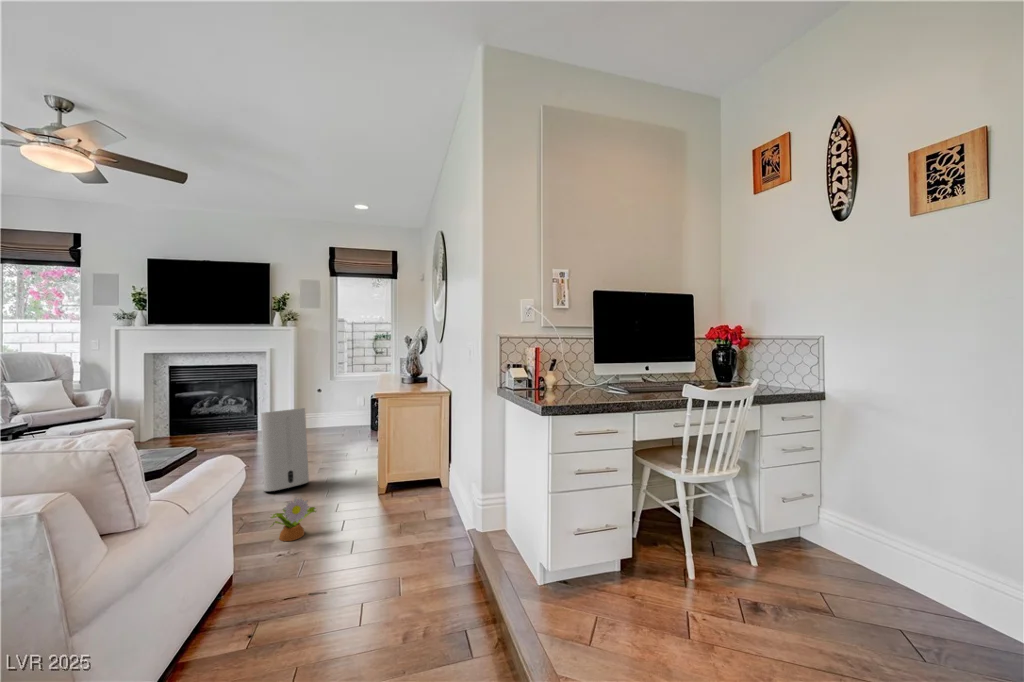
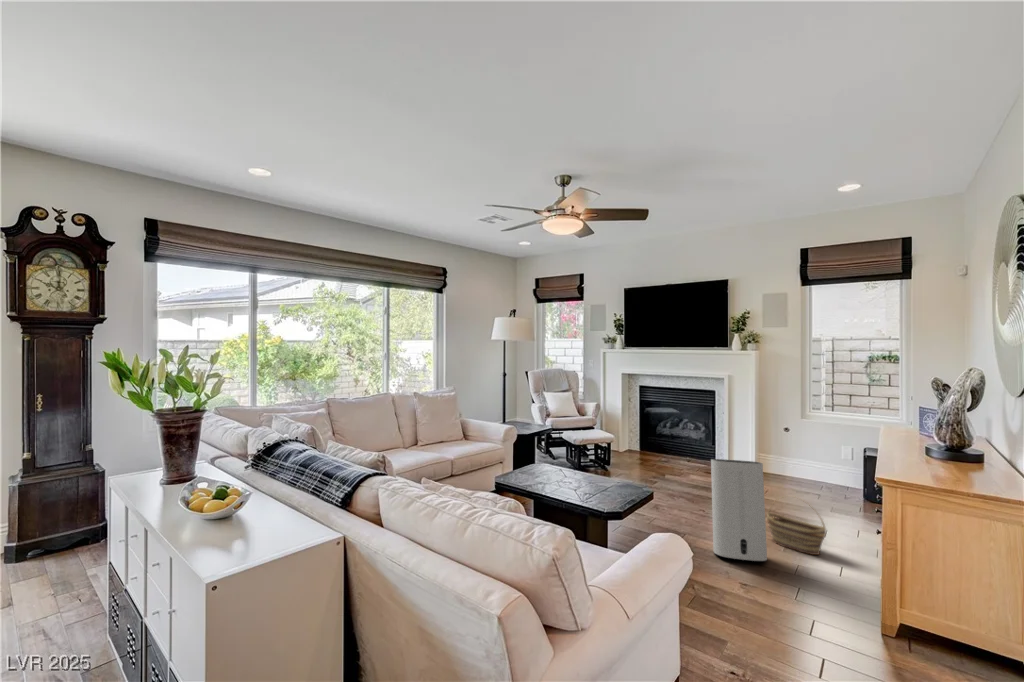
basket: none [308,431,349,471] -> present [767,501,826,555]
decorative plant: present [271,498,316,541] -> none [713,594,774,649]

